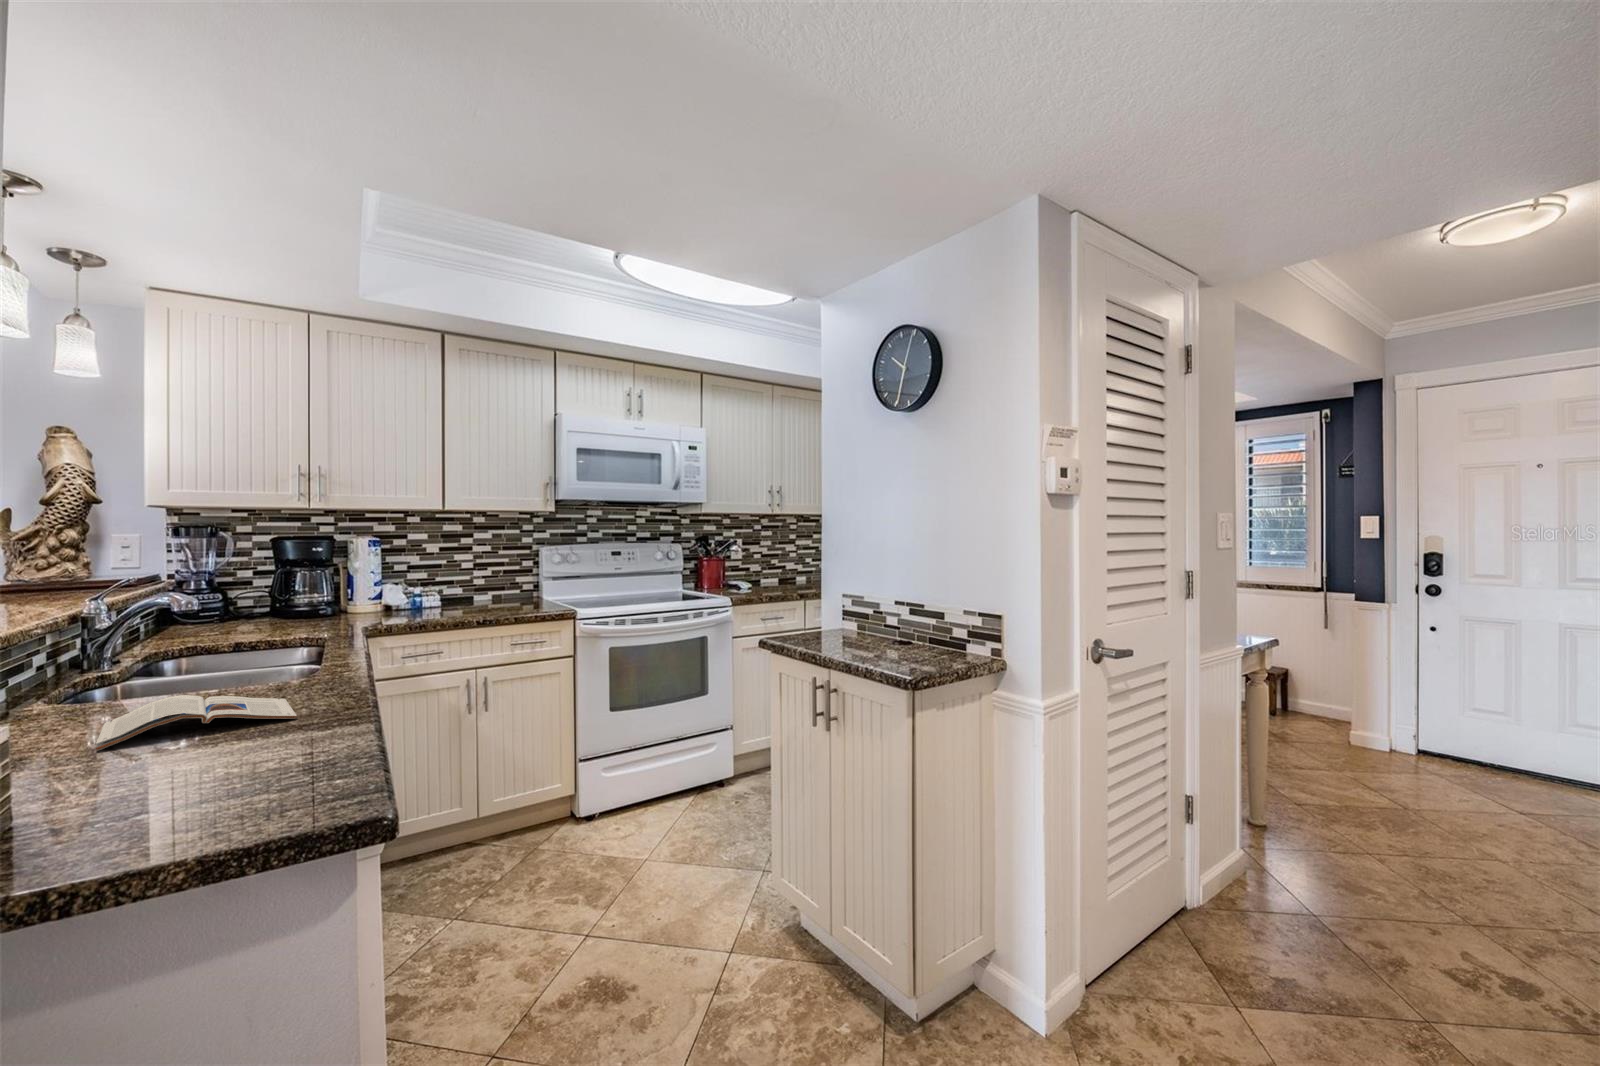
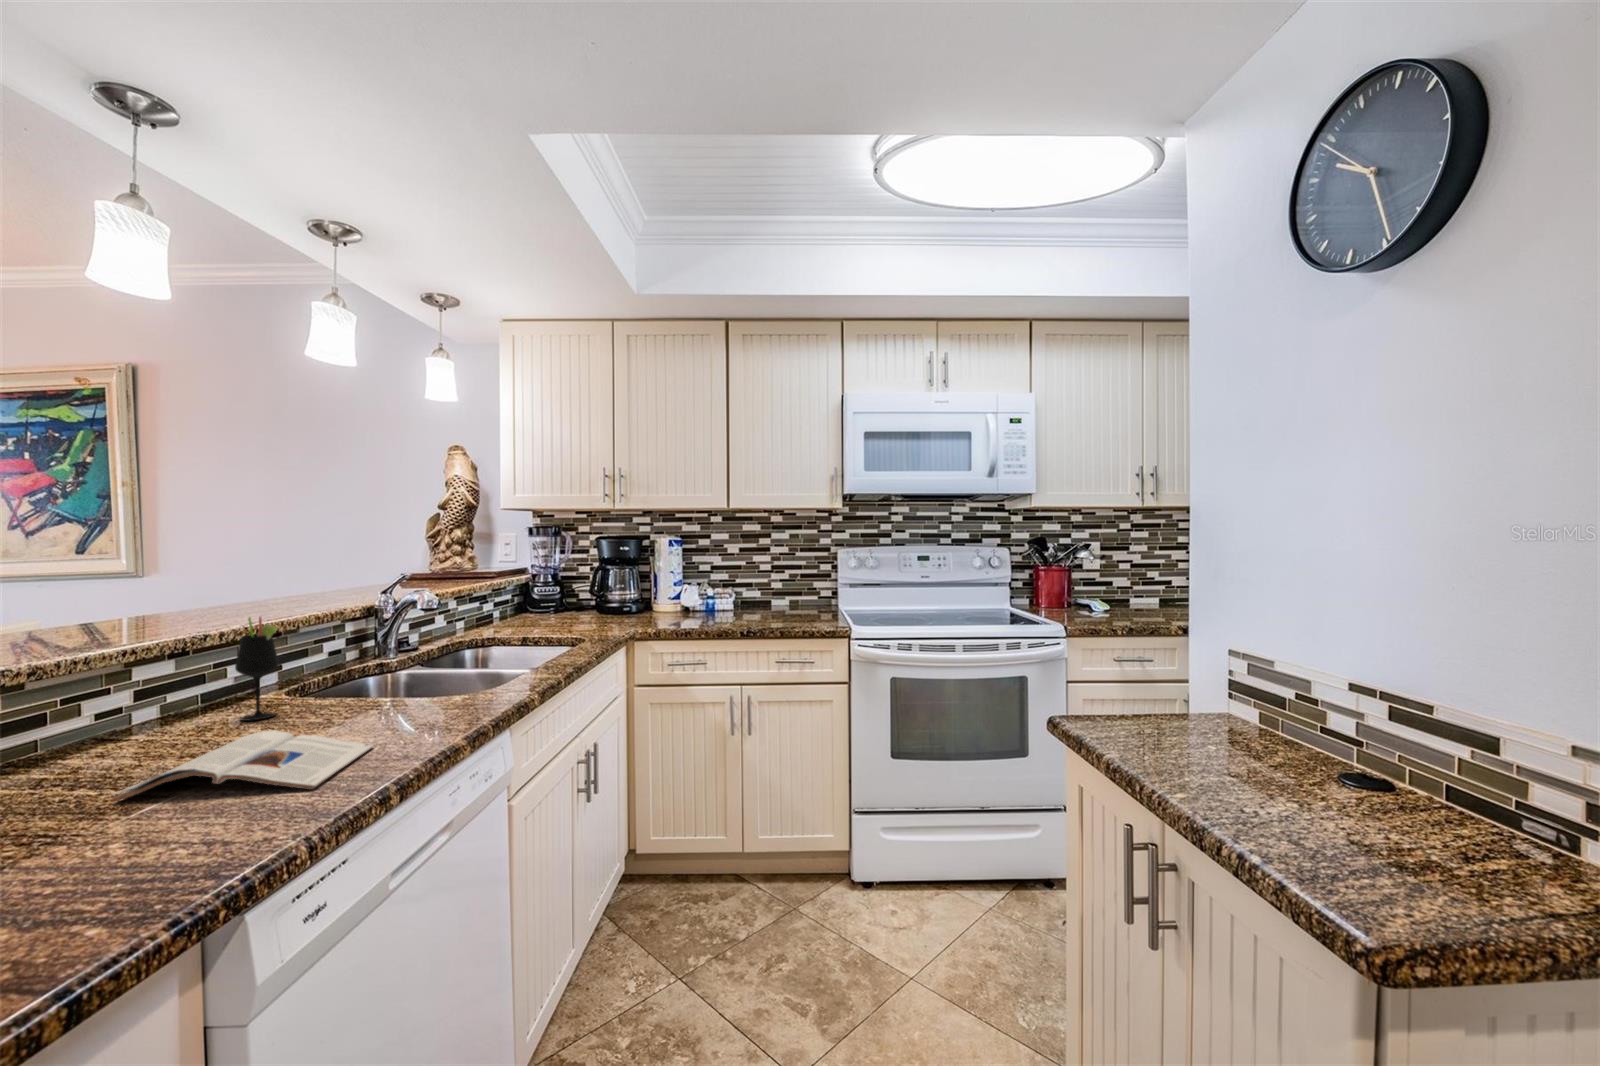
wine glass: none [40,604,98,711] -> present [235,617,278,721]

